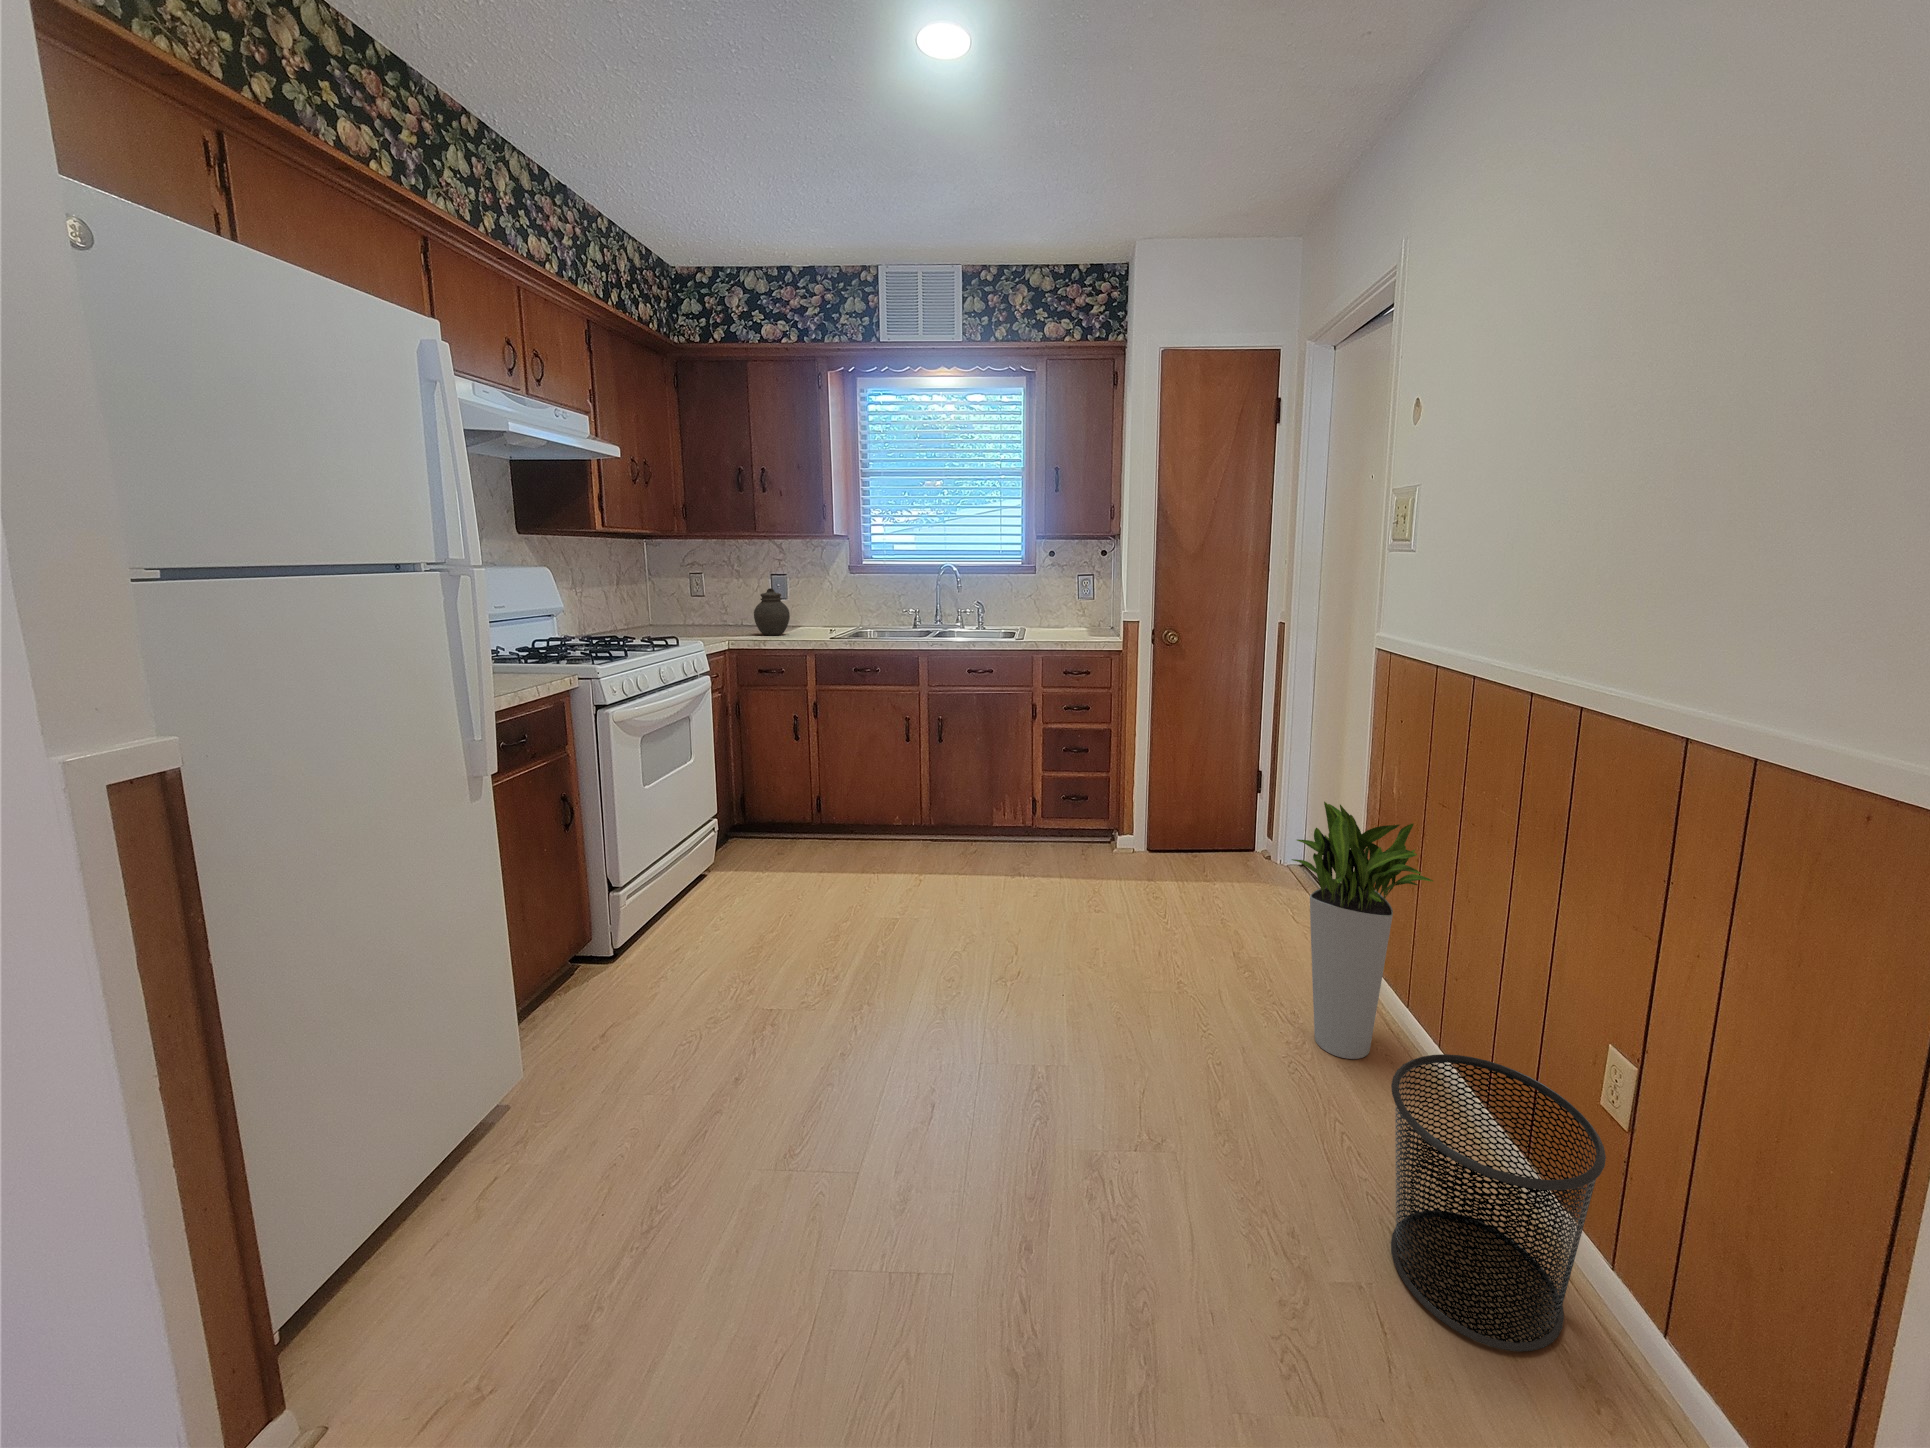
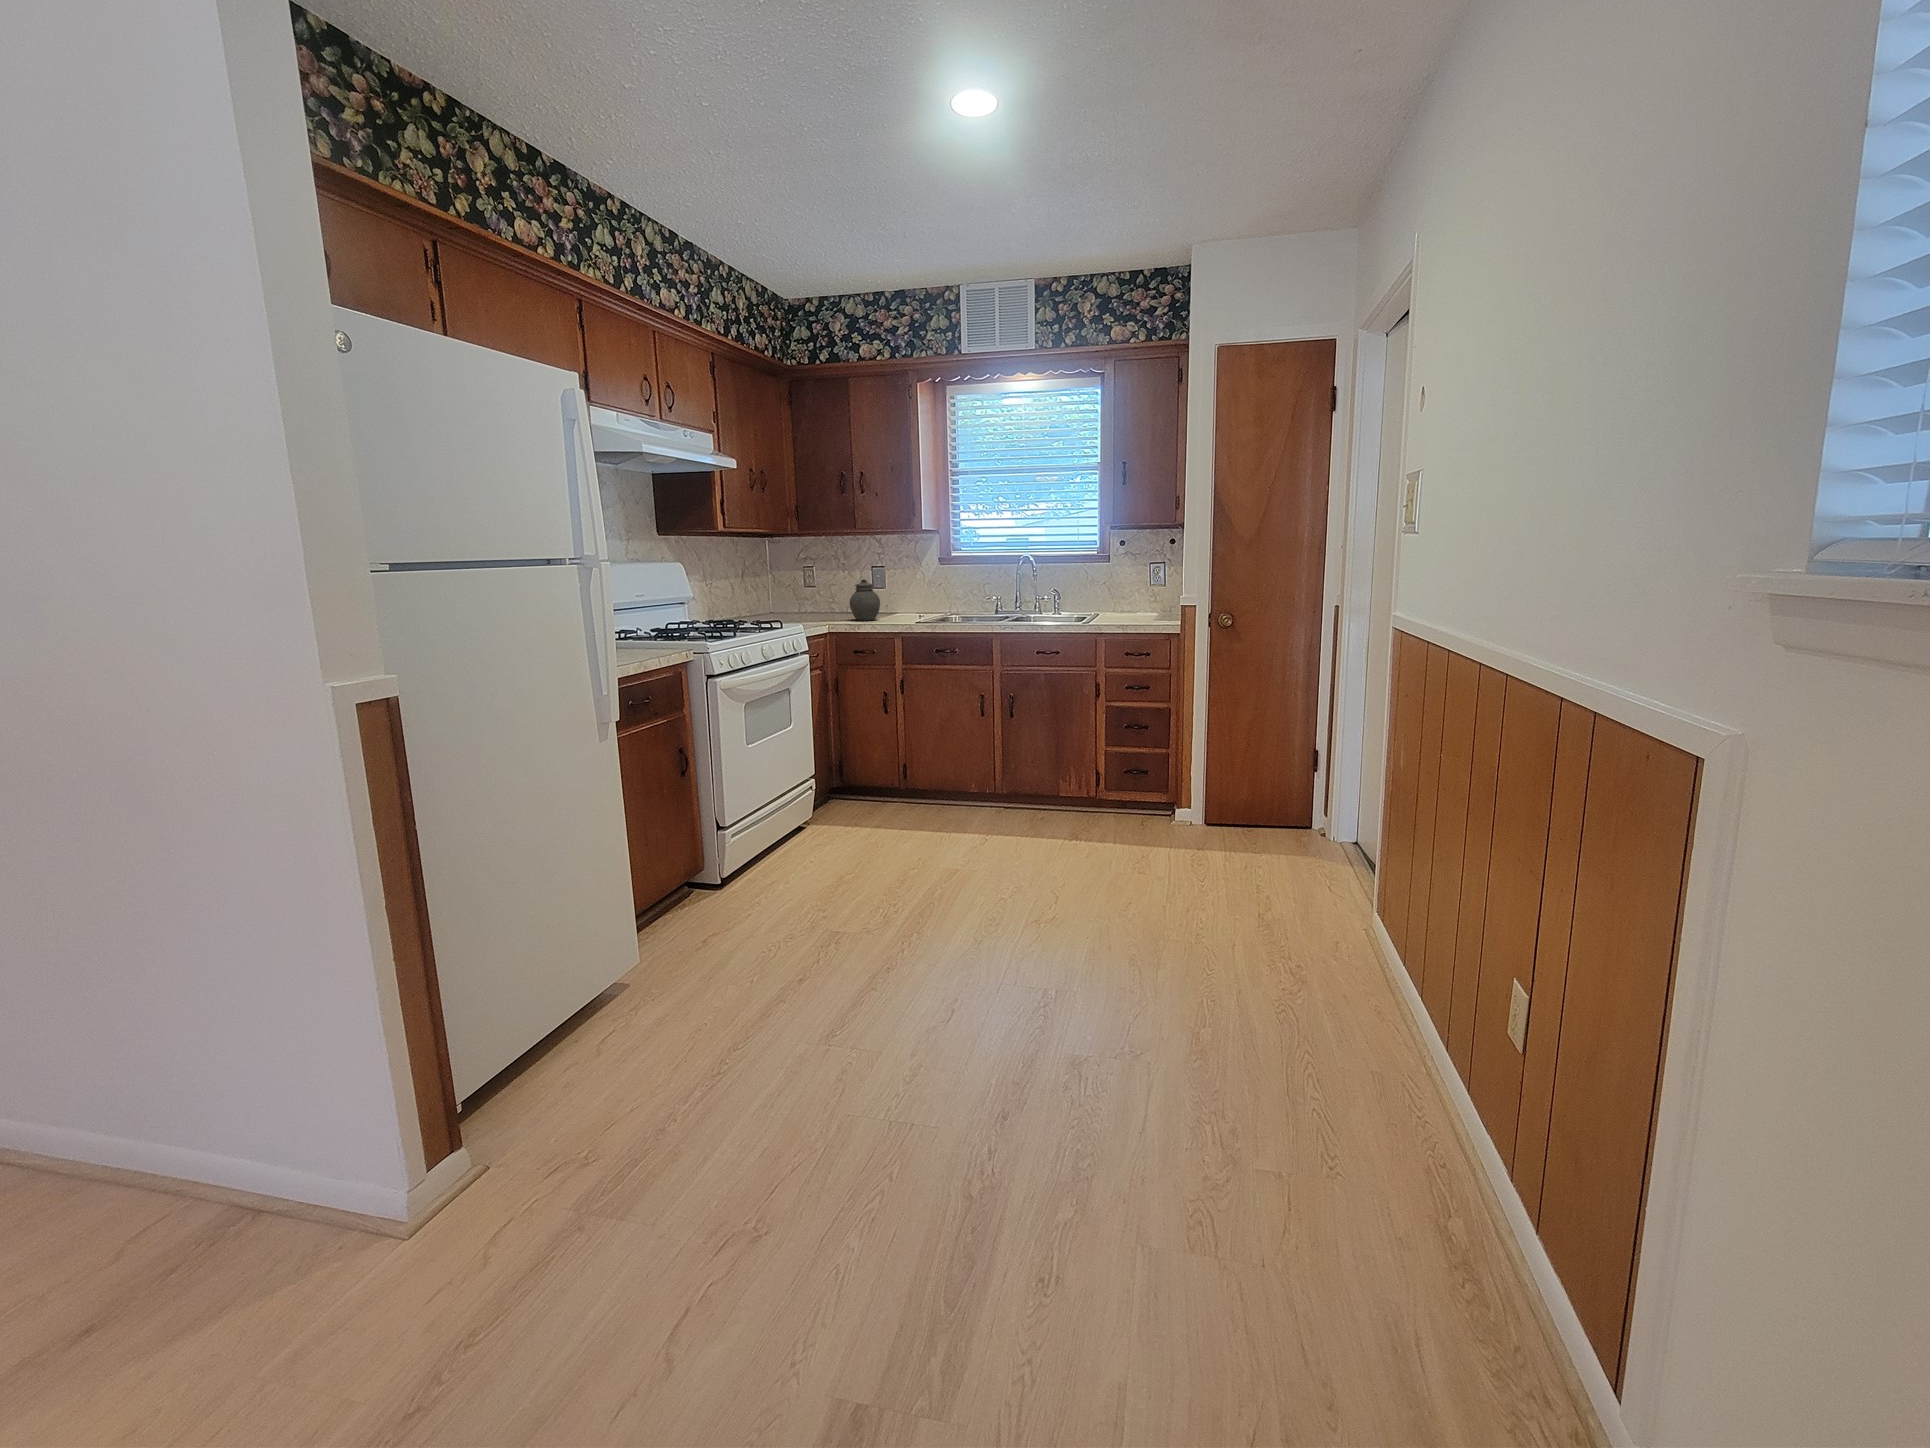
planter: present [1292,802,1433,1059] -> none [1293,781,1425,1026]
waste bin: present [1391,1054,1606,1351] -> none [1328,1016,1522,1285]

